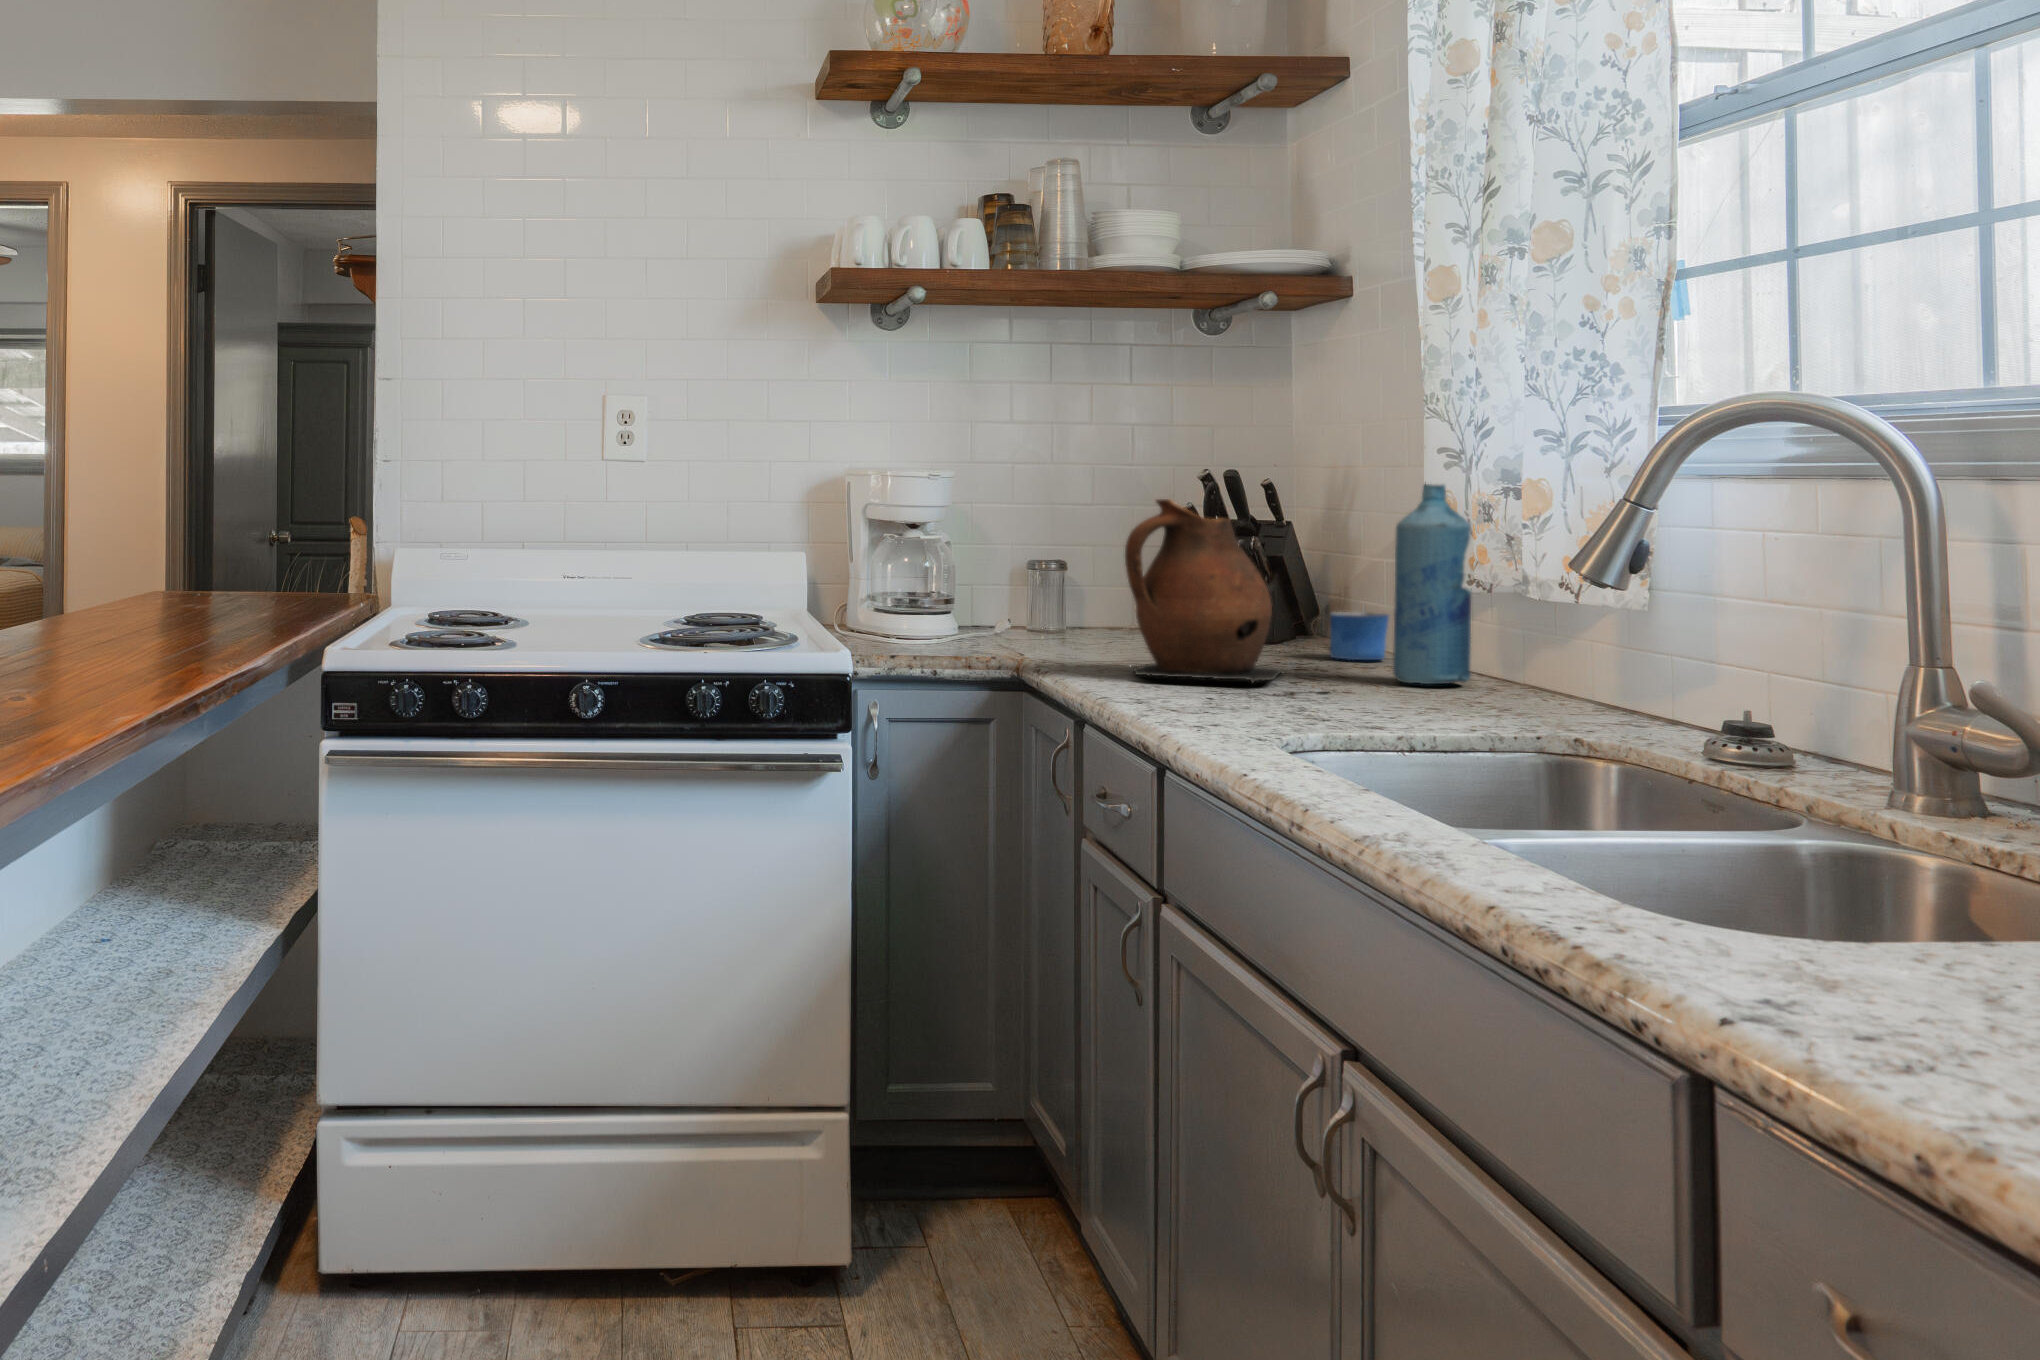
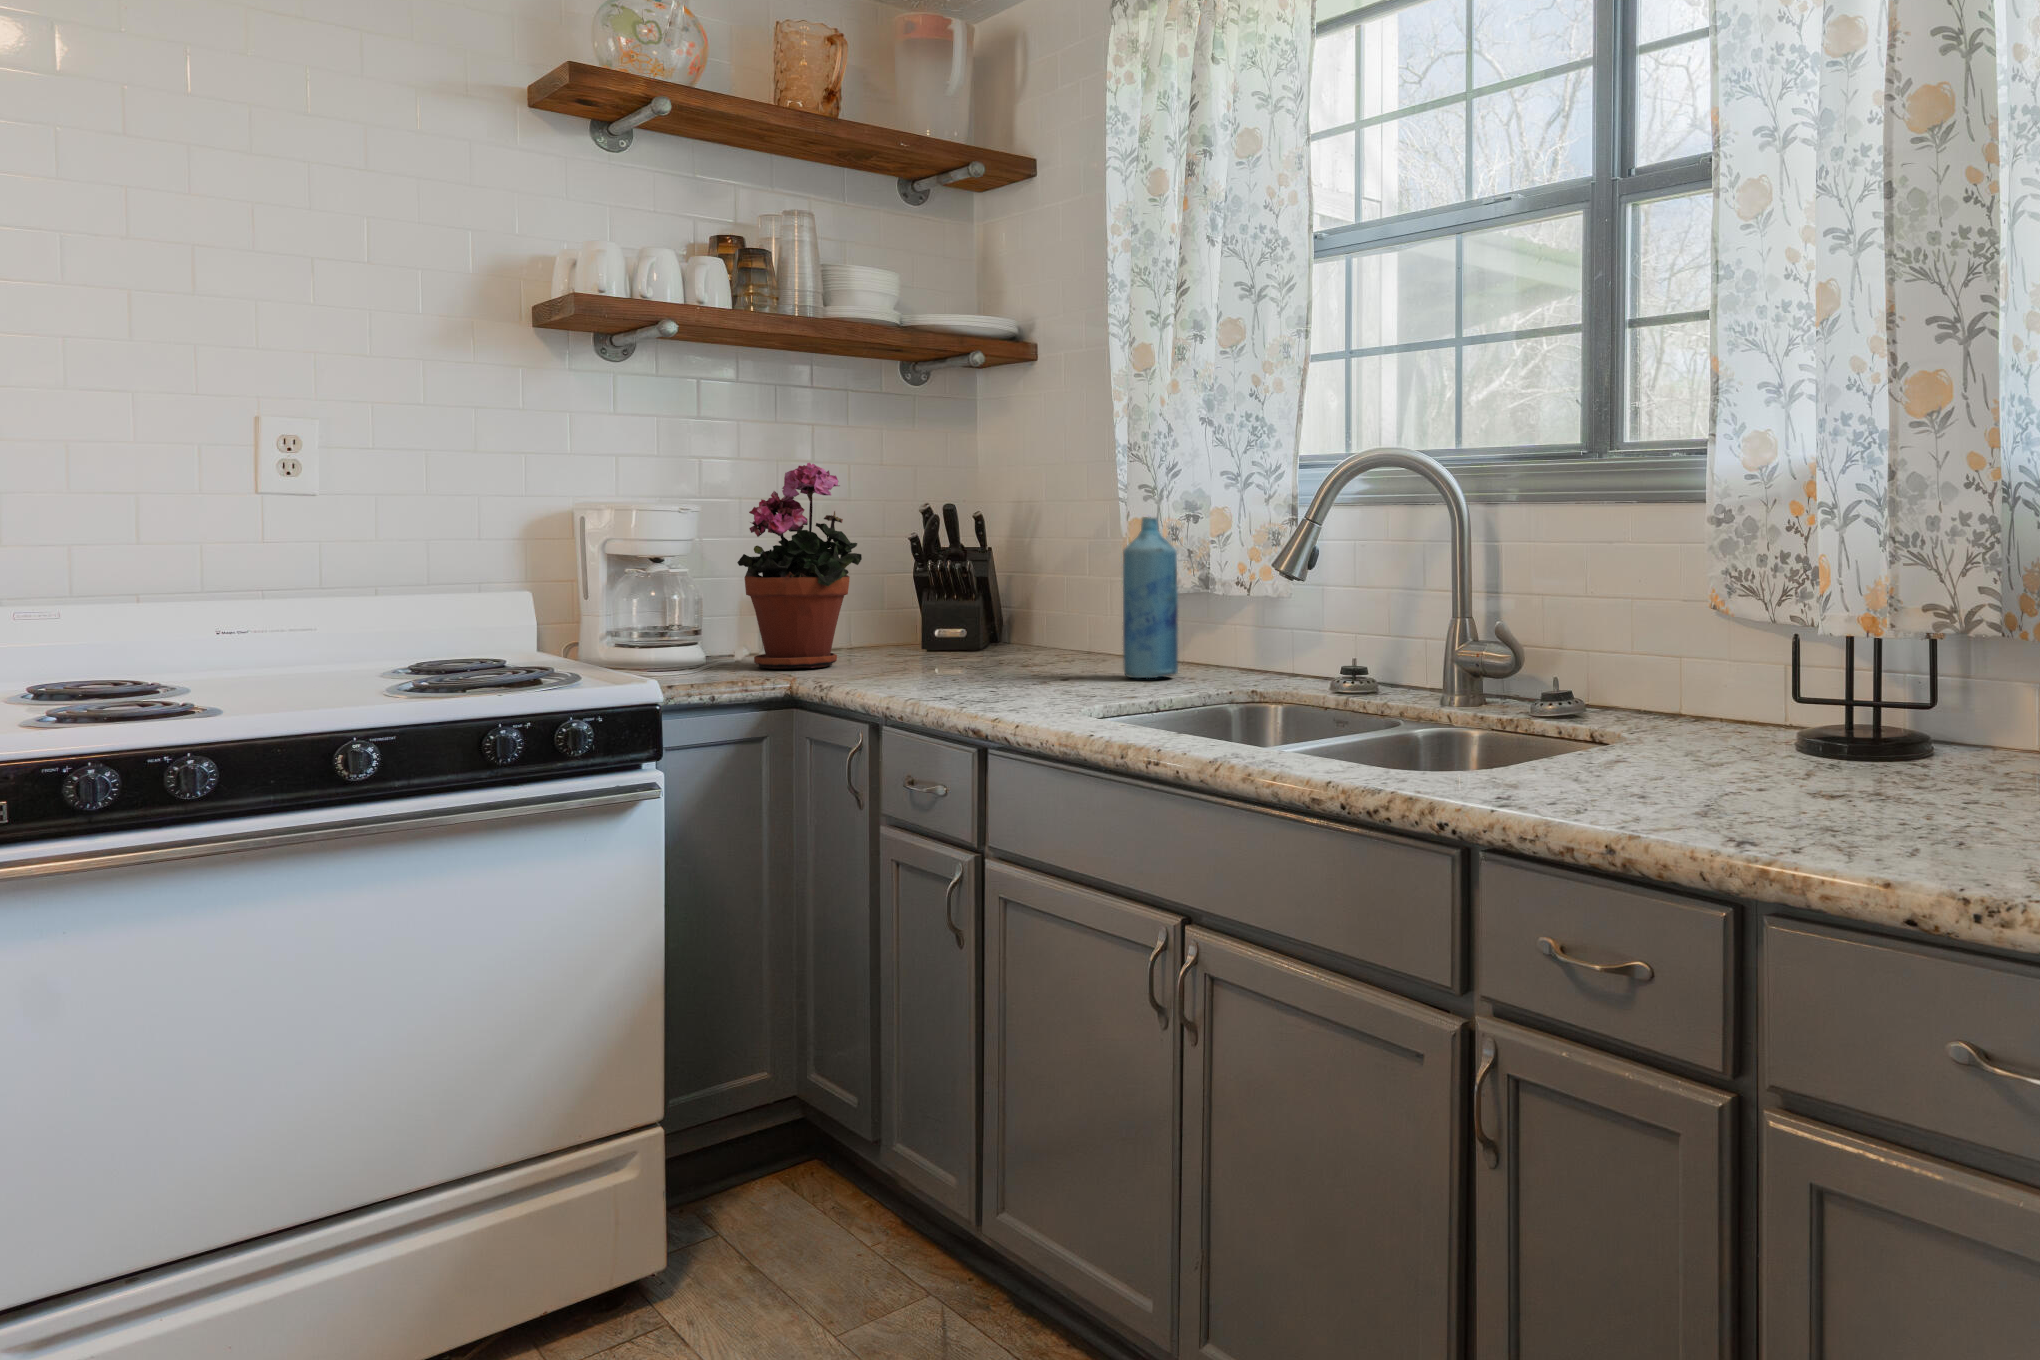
potted plant: none [986,431,1109,646] -> present [737,463,862,669]
ceramic pitcher: present [1125,499,1284,683] -> none [913,526,1046,687]
mug: present [1327,612,1389,660] -> none [1039,624,1098,664]

